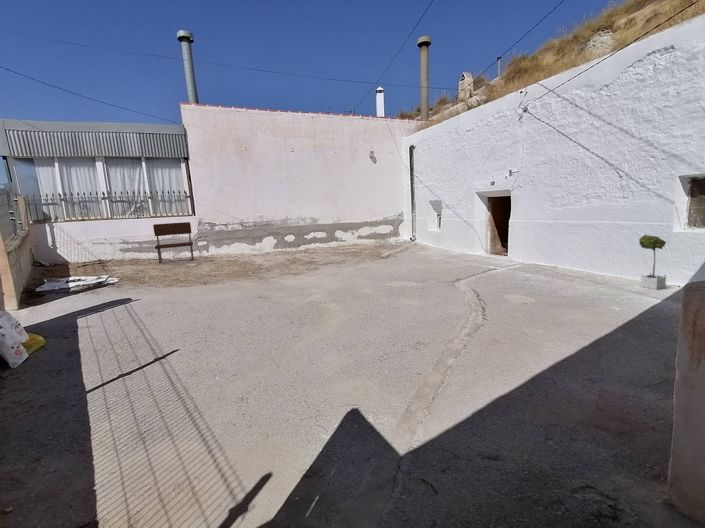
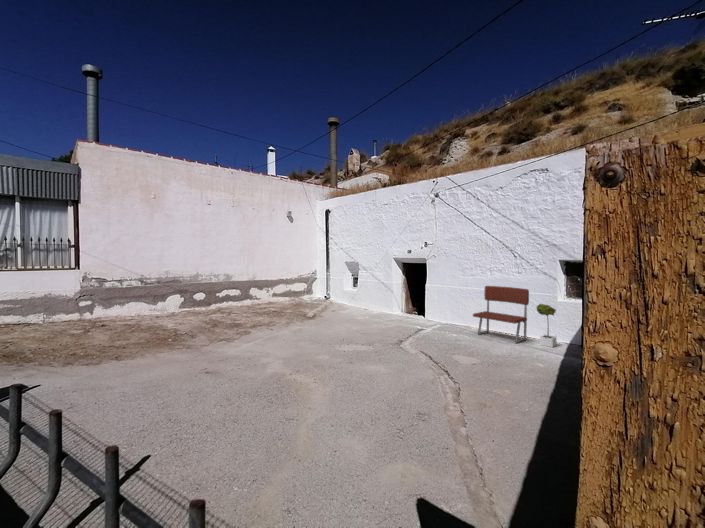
bench: present [153,222,194,263] -> present [473,286,529,343]

